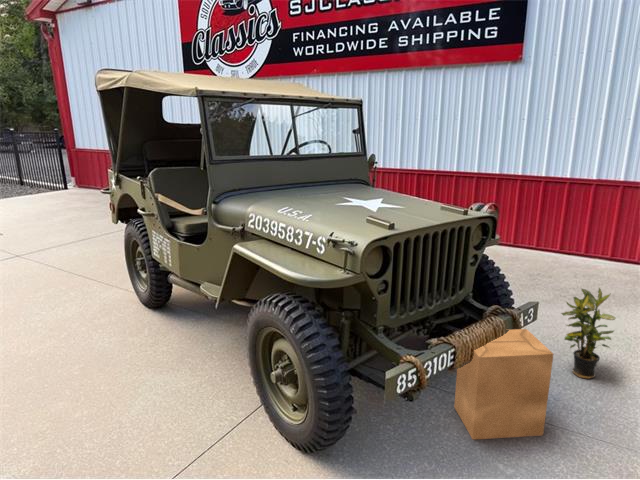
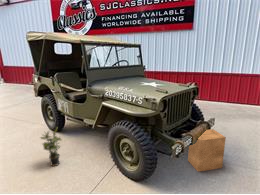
potted plant: present [561,288,615,379] -> present [41,129,61,166]

